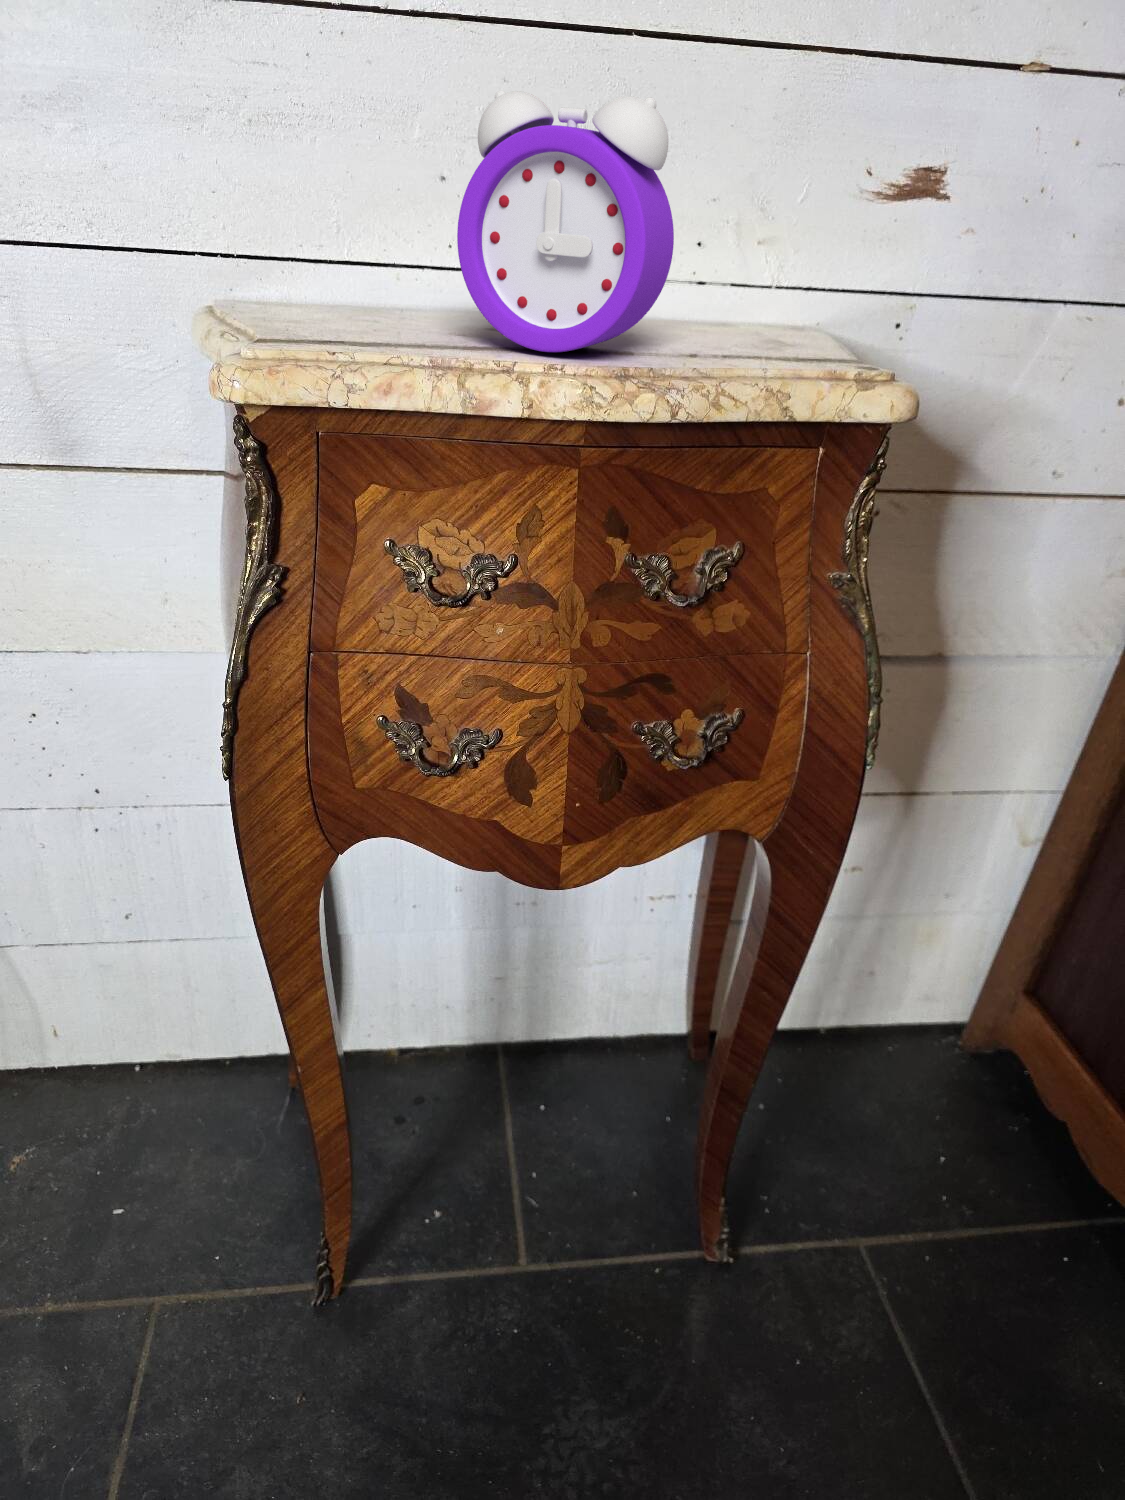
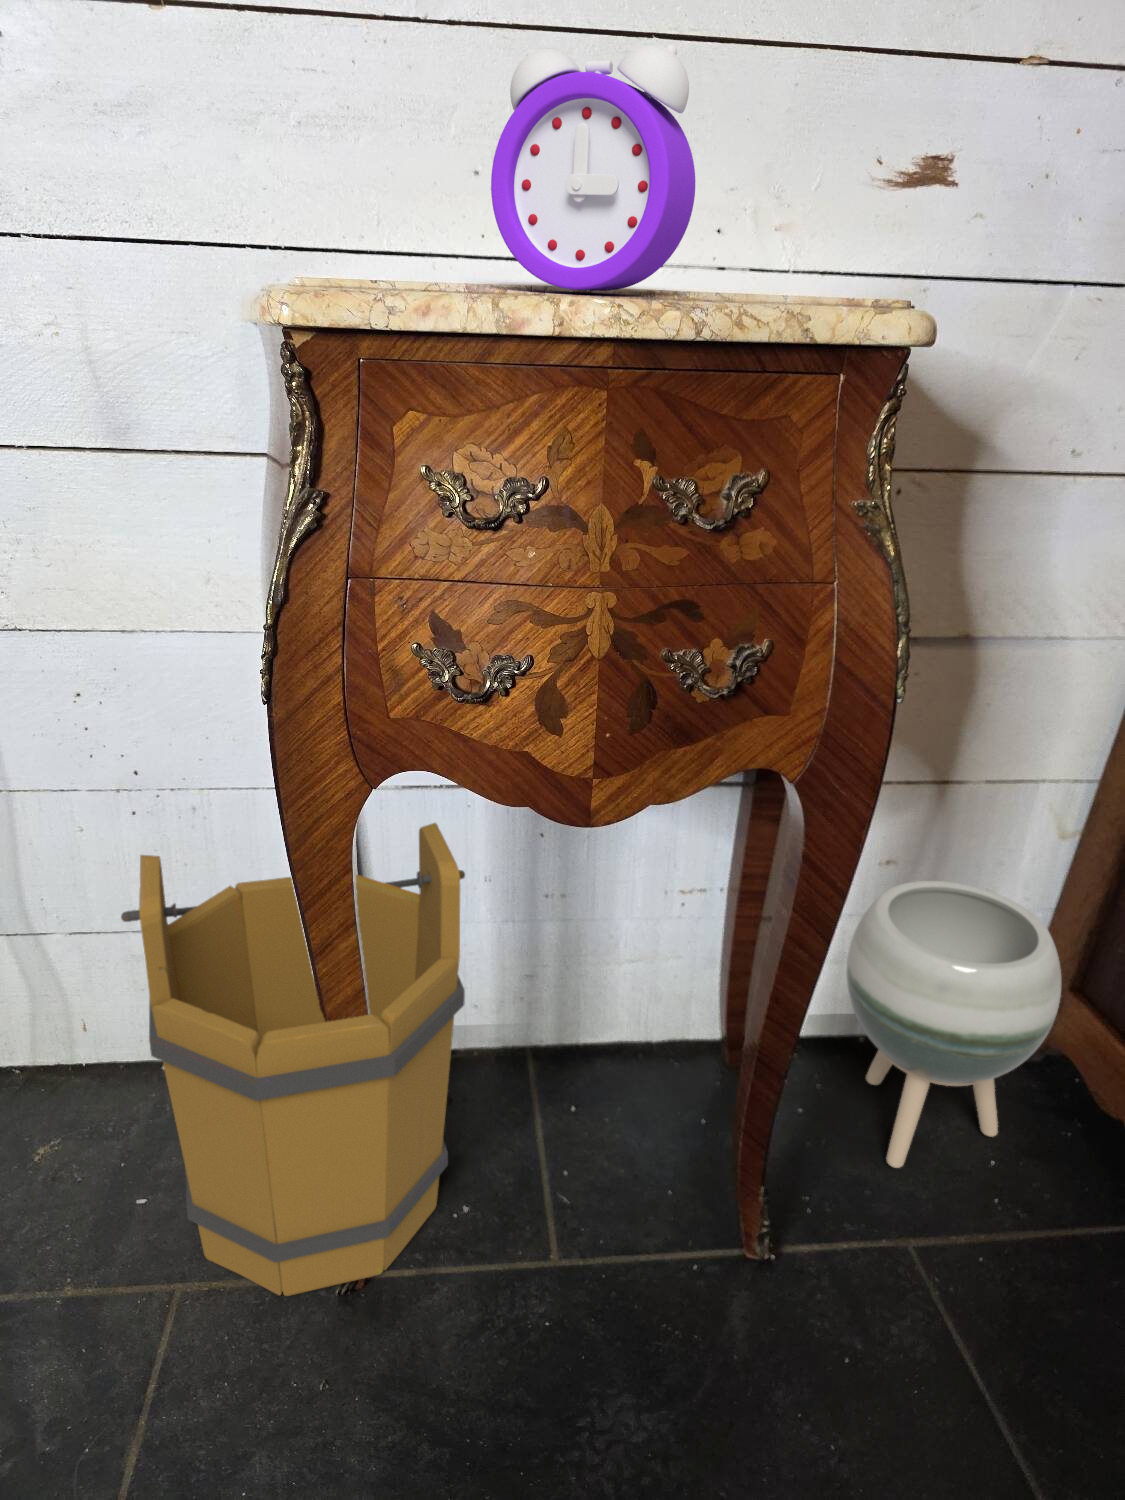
bucket: none [87,851,434,1309] -> present [121,823,465,1296]
planter: none [810,890,1018,1166] -> present [846,881,1061,1168]

